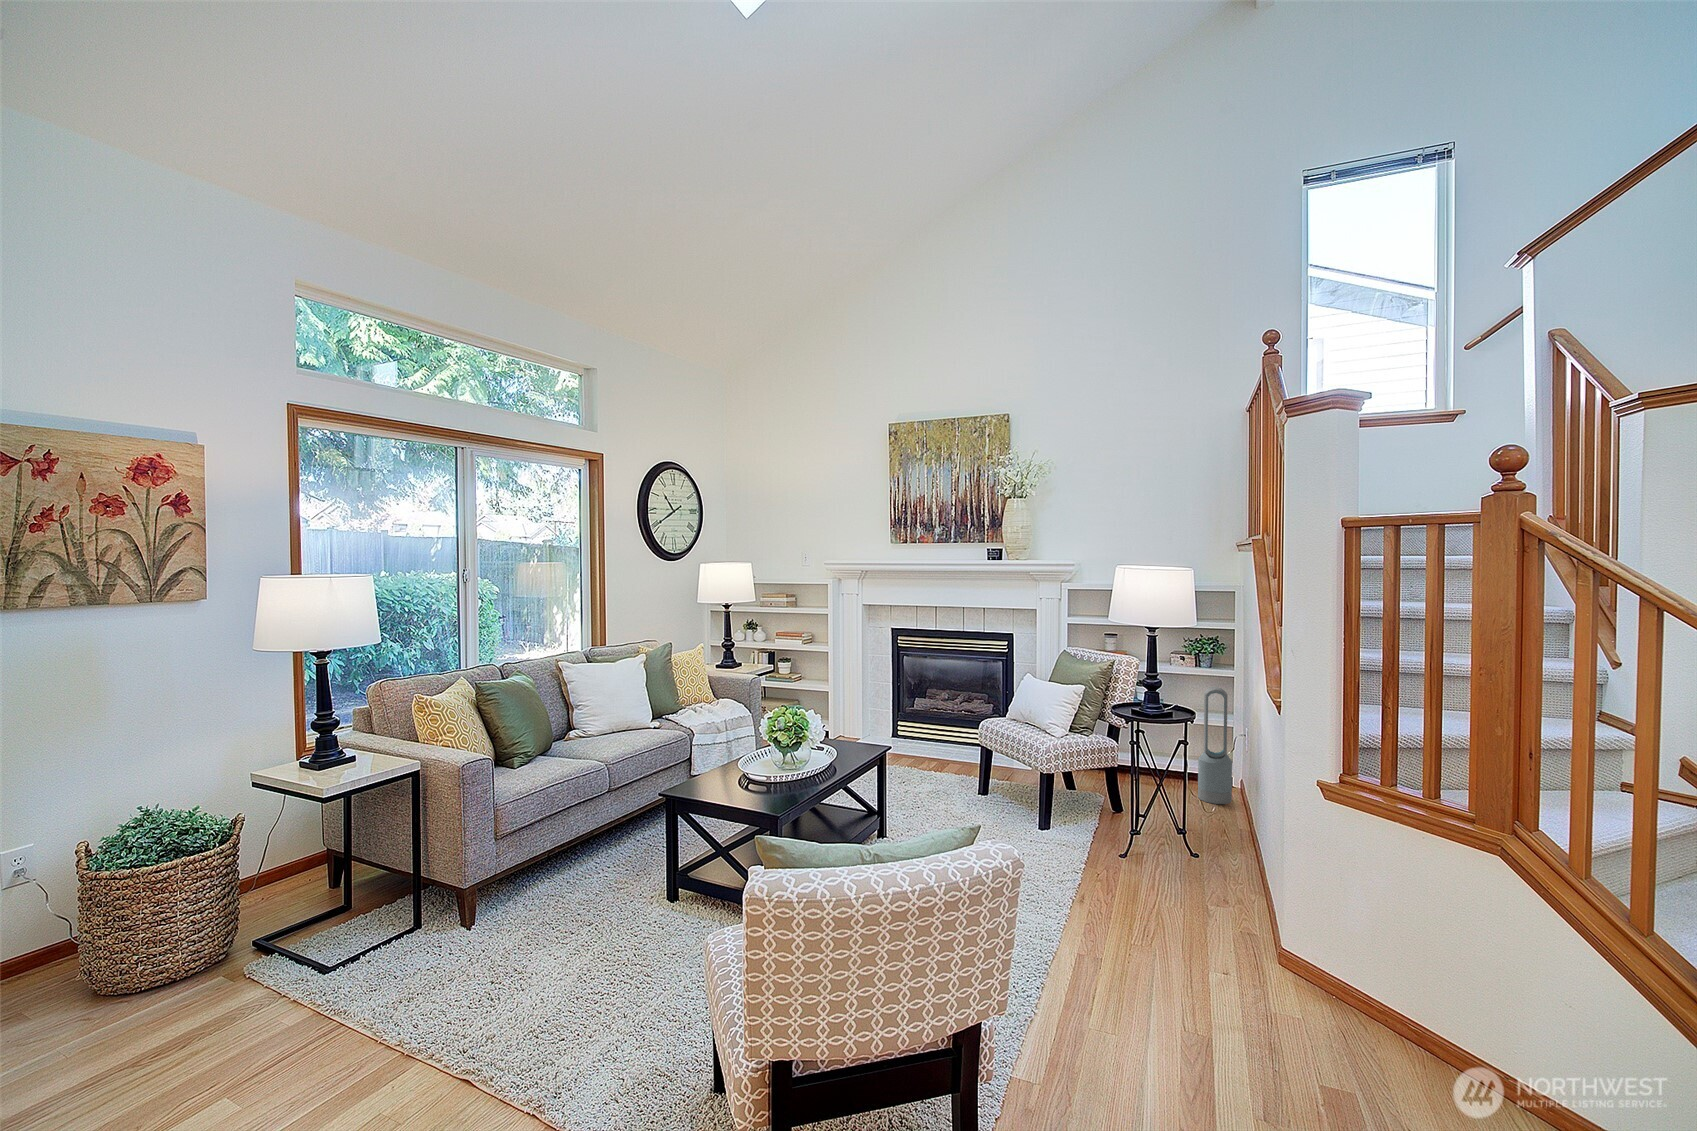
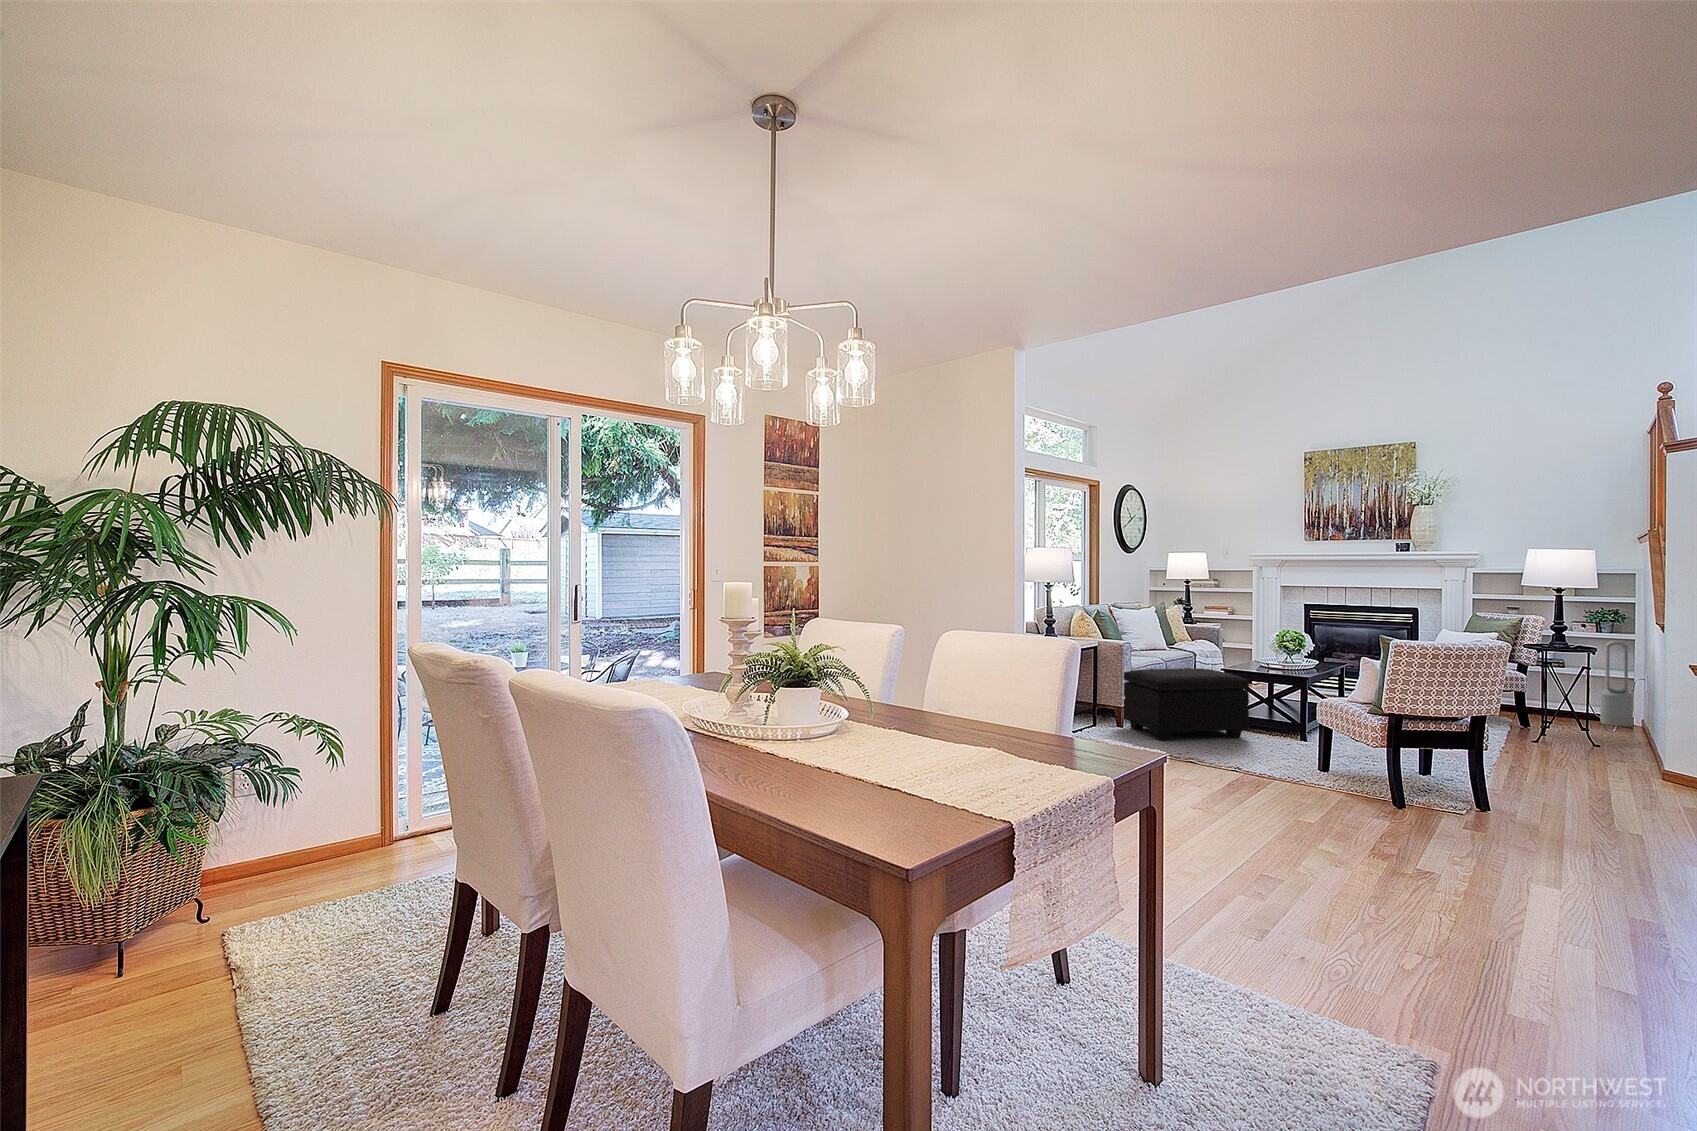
footstool: none [472,792,681,977] -> present [1124,668,1249,740]

